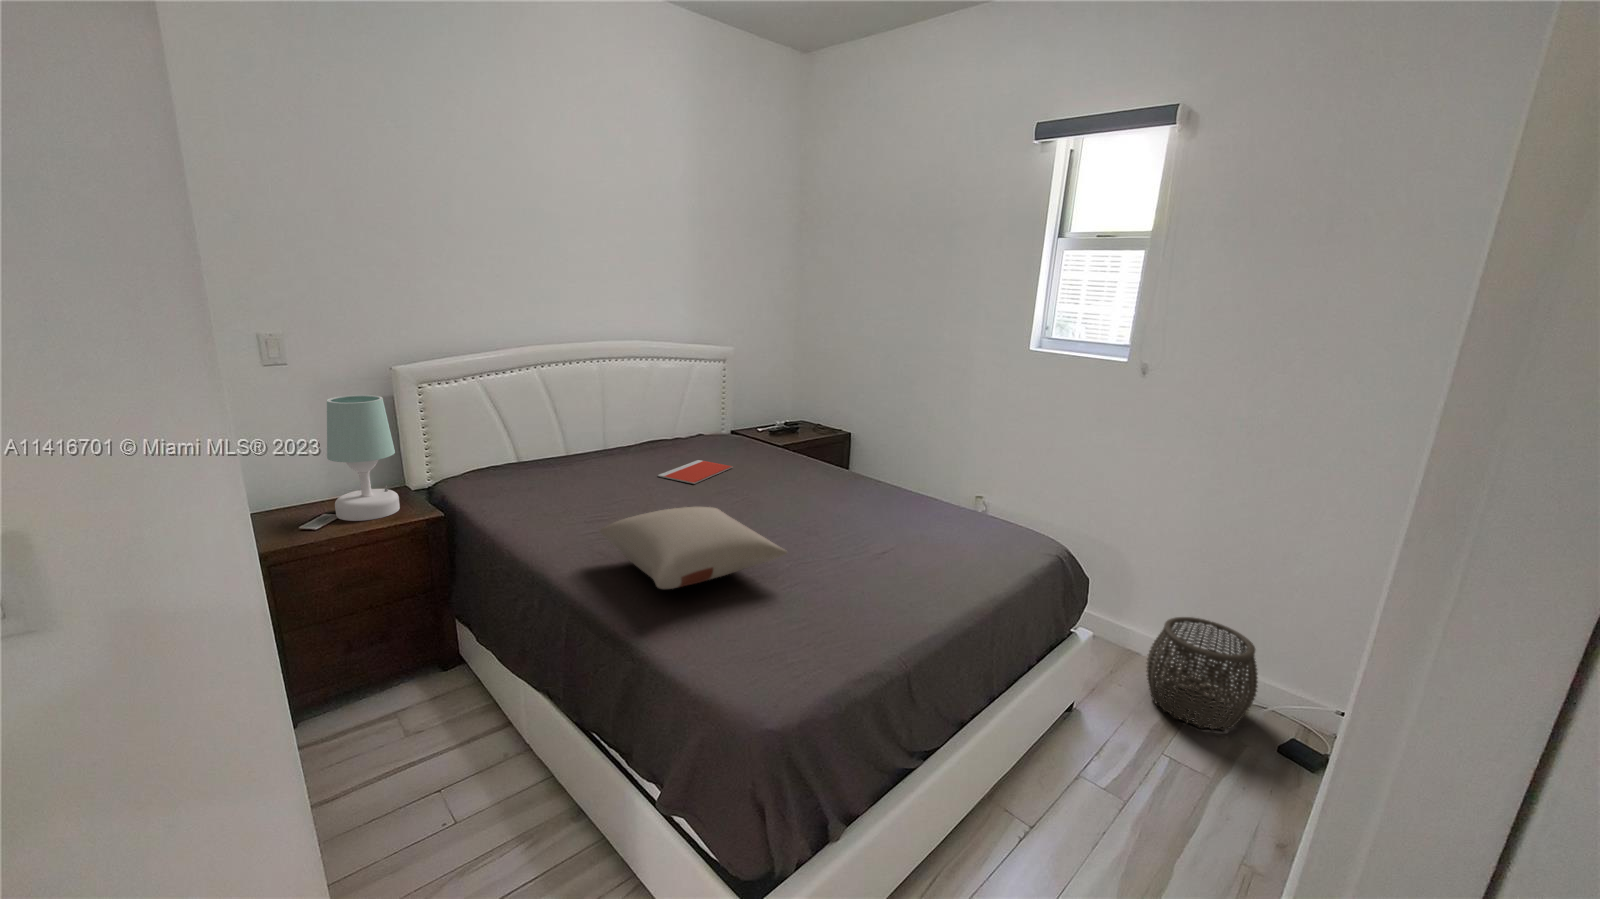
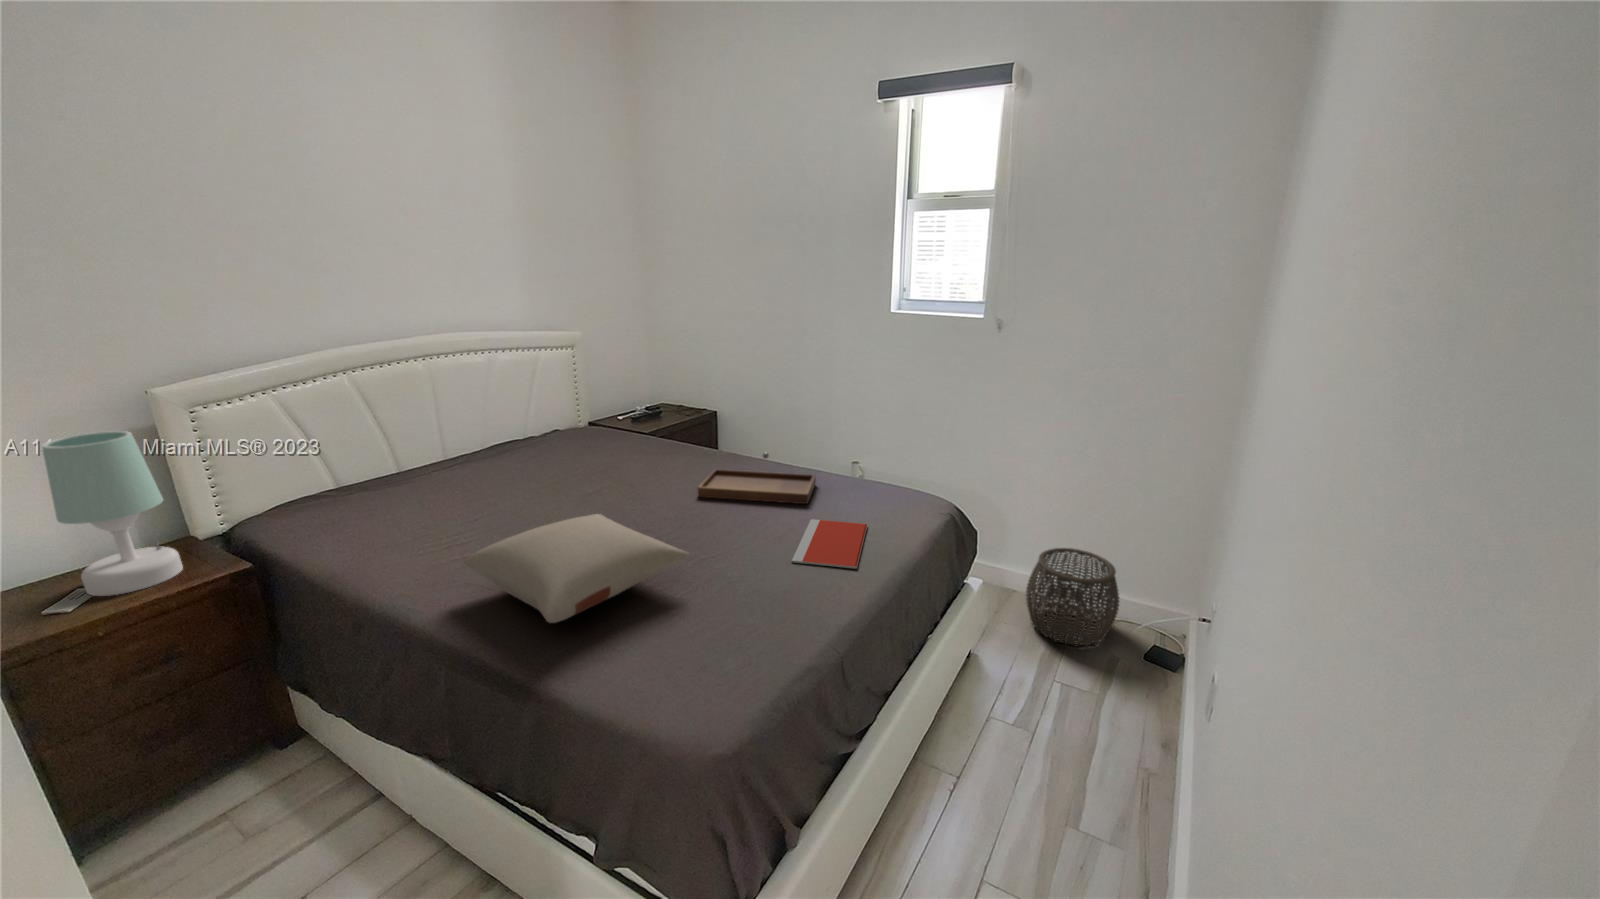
notebook: present [658,460,733,484] -> present [792,519,867,569]
tray: none [810,474,927,529] -> present [698,453,816,504]

